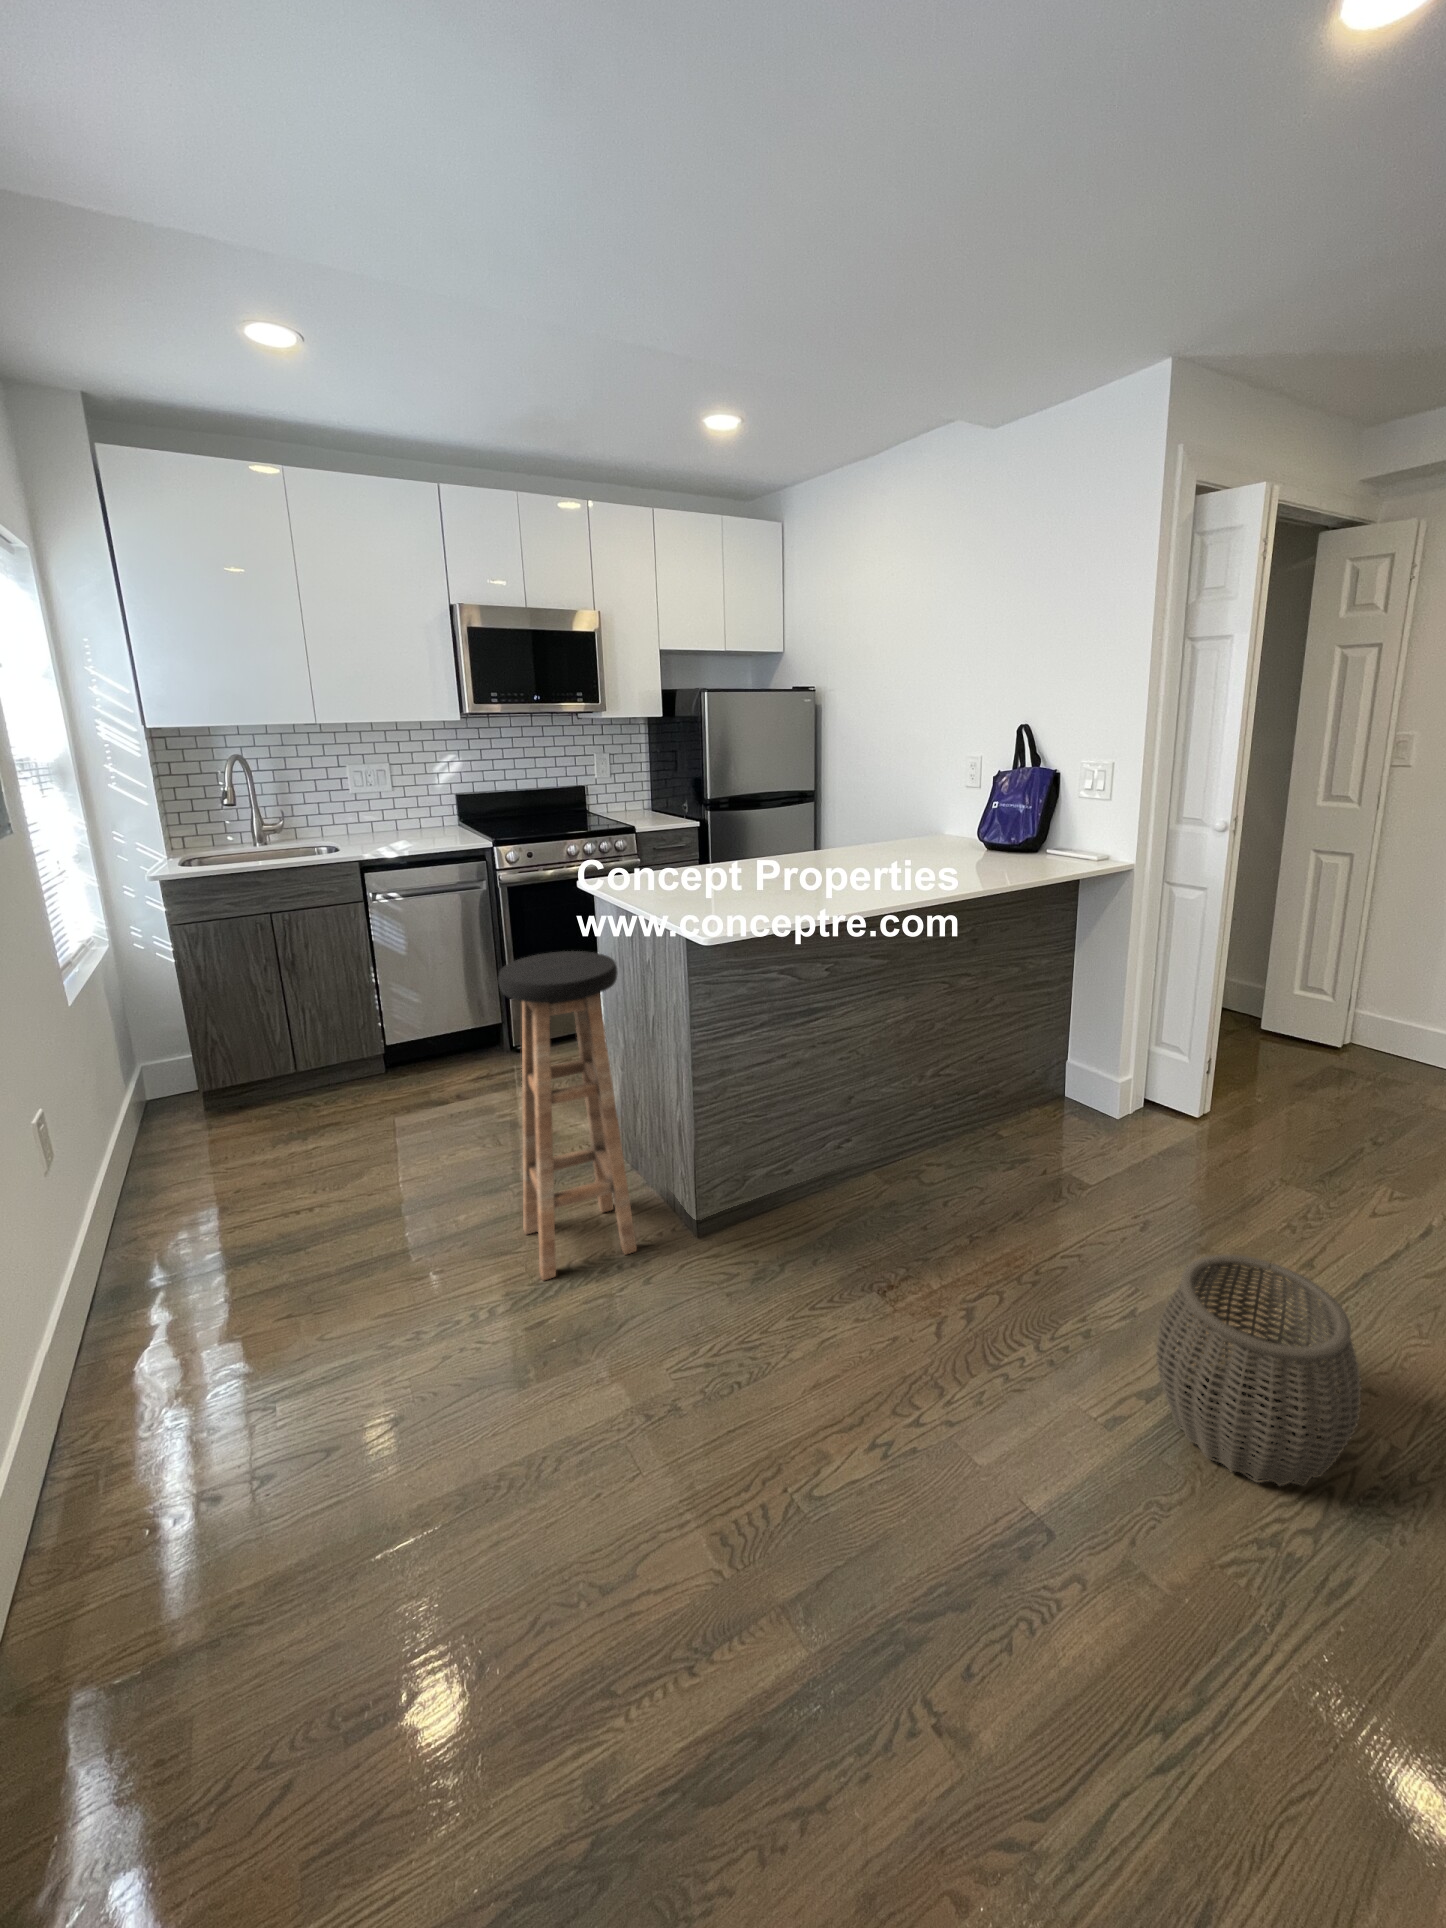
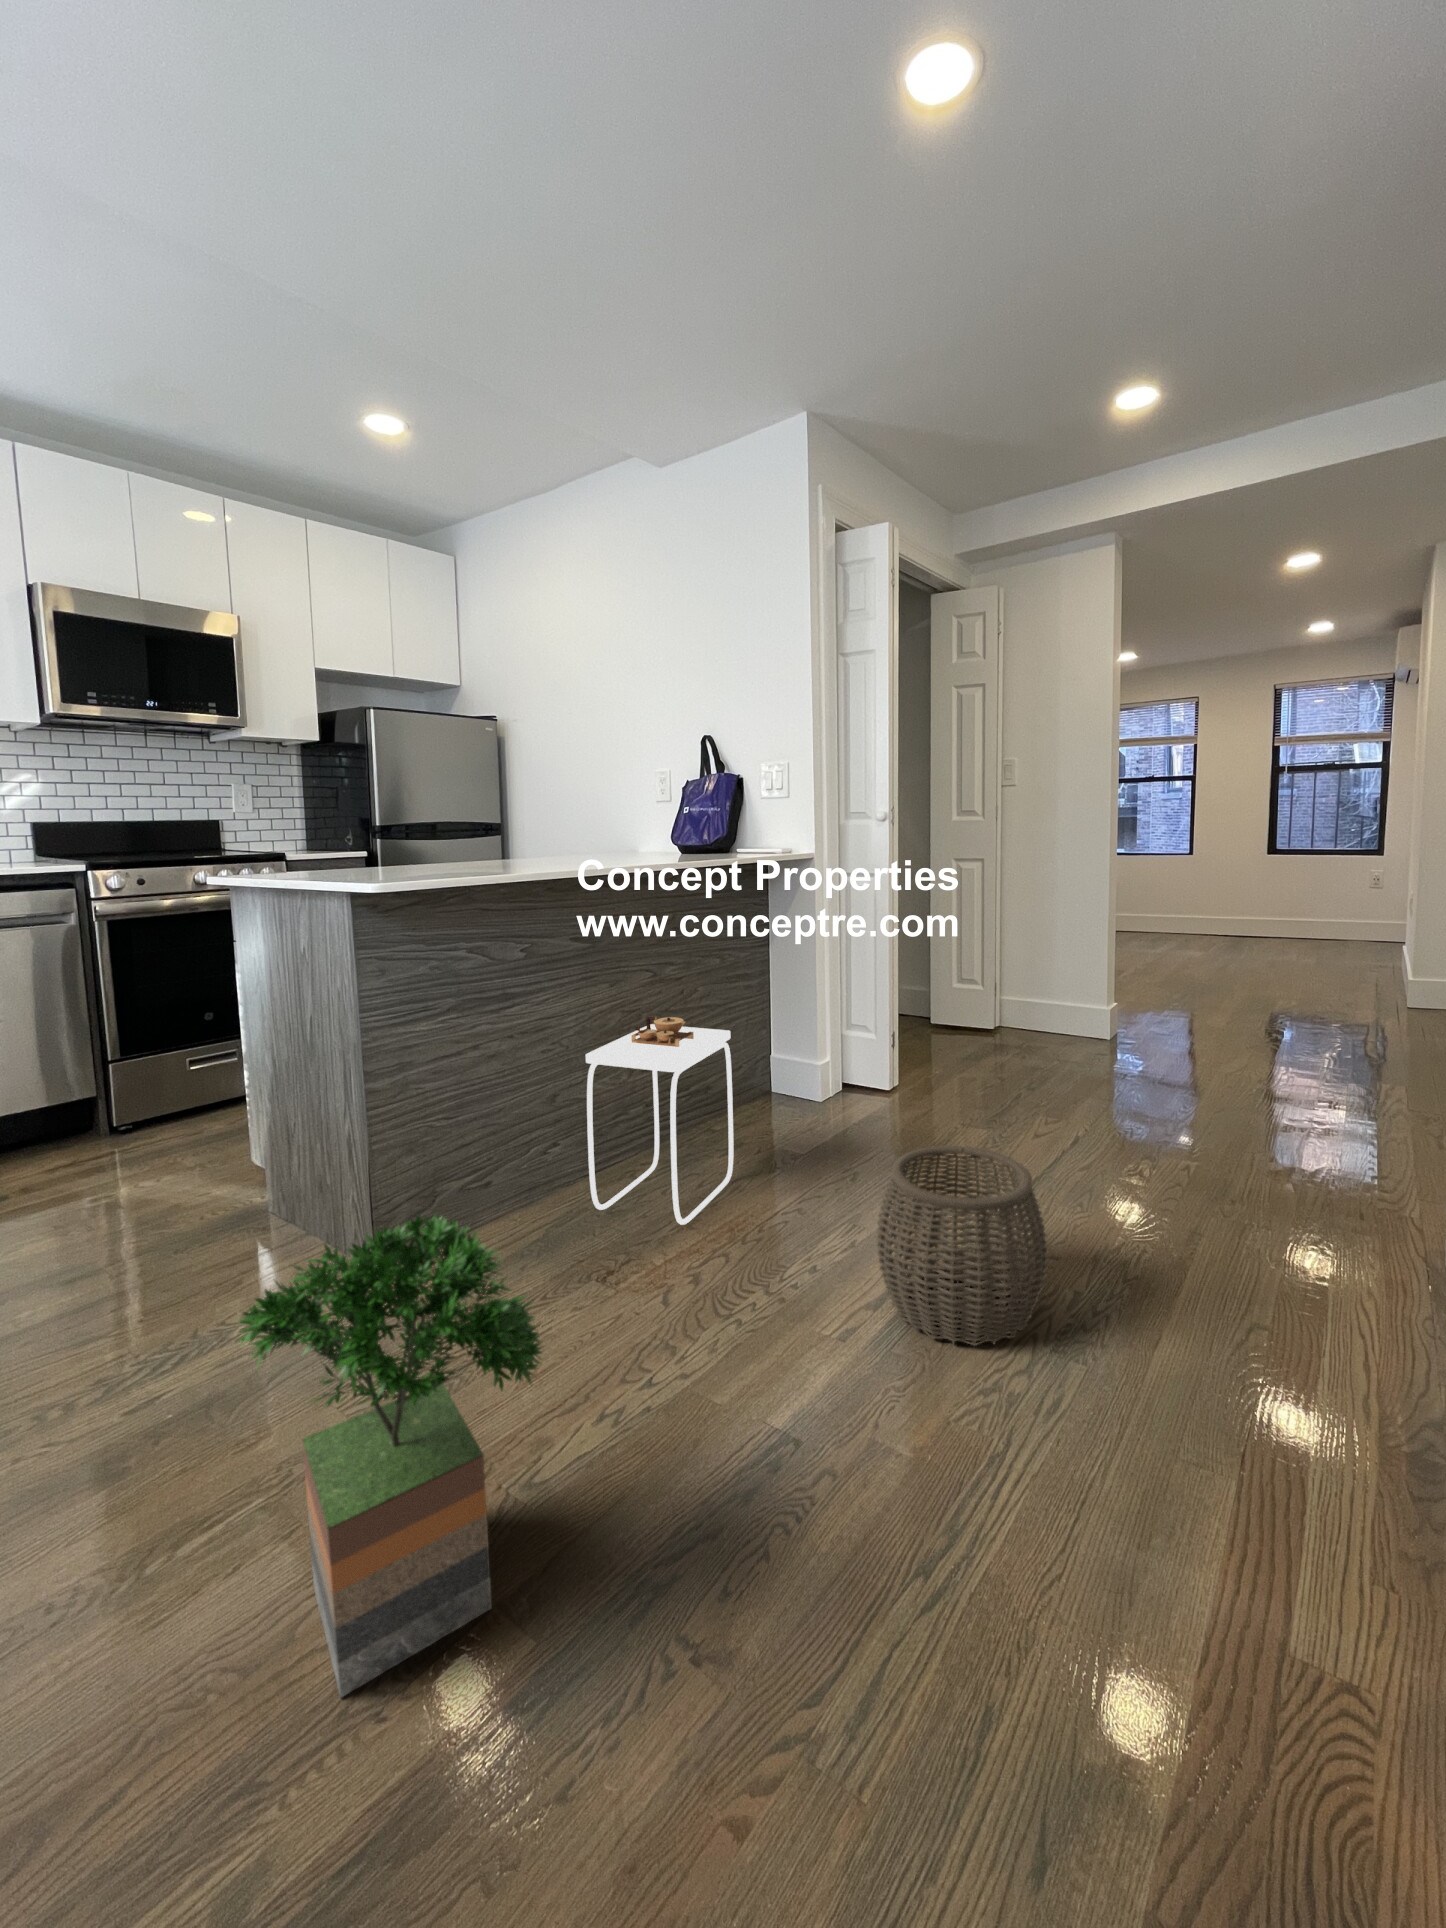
bar stool: present [498,951,637,1280] -> none [87,934,294,1356]
side table: none [877,1043,1023,1250] -> present [586,1016,733,1225]
potted tree: none [598,1280,826,1642] -> present [238,1215,542,1697]

